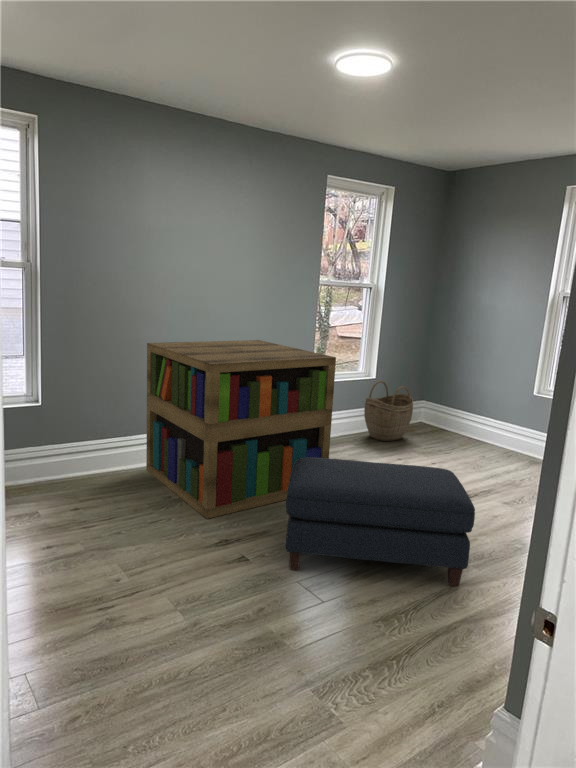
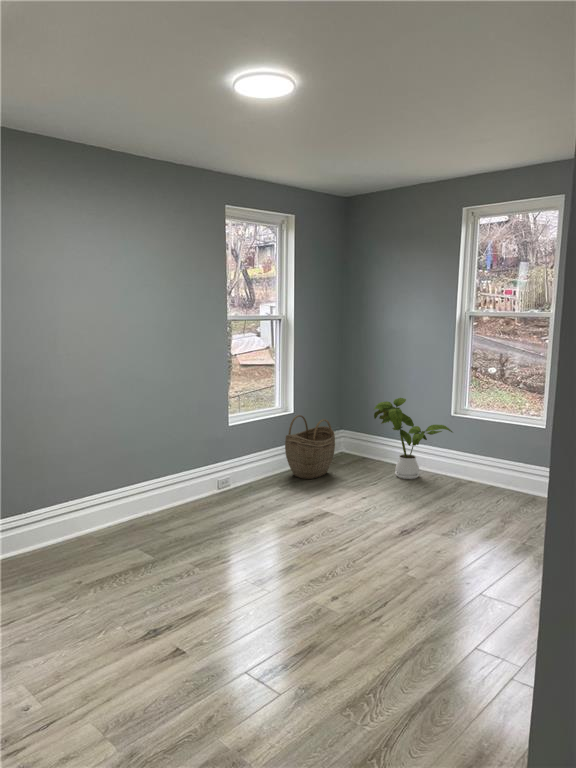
bookshelf: present [146,340,336,519] -> none [36,386,259,605]
house plant: none [452,372,532,452] -> present [374,398,452,479]
ottoman: present [286,457,475,587] -> none [224,514,430,657]

